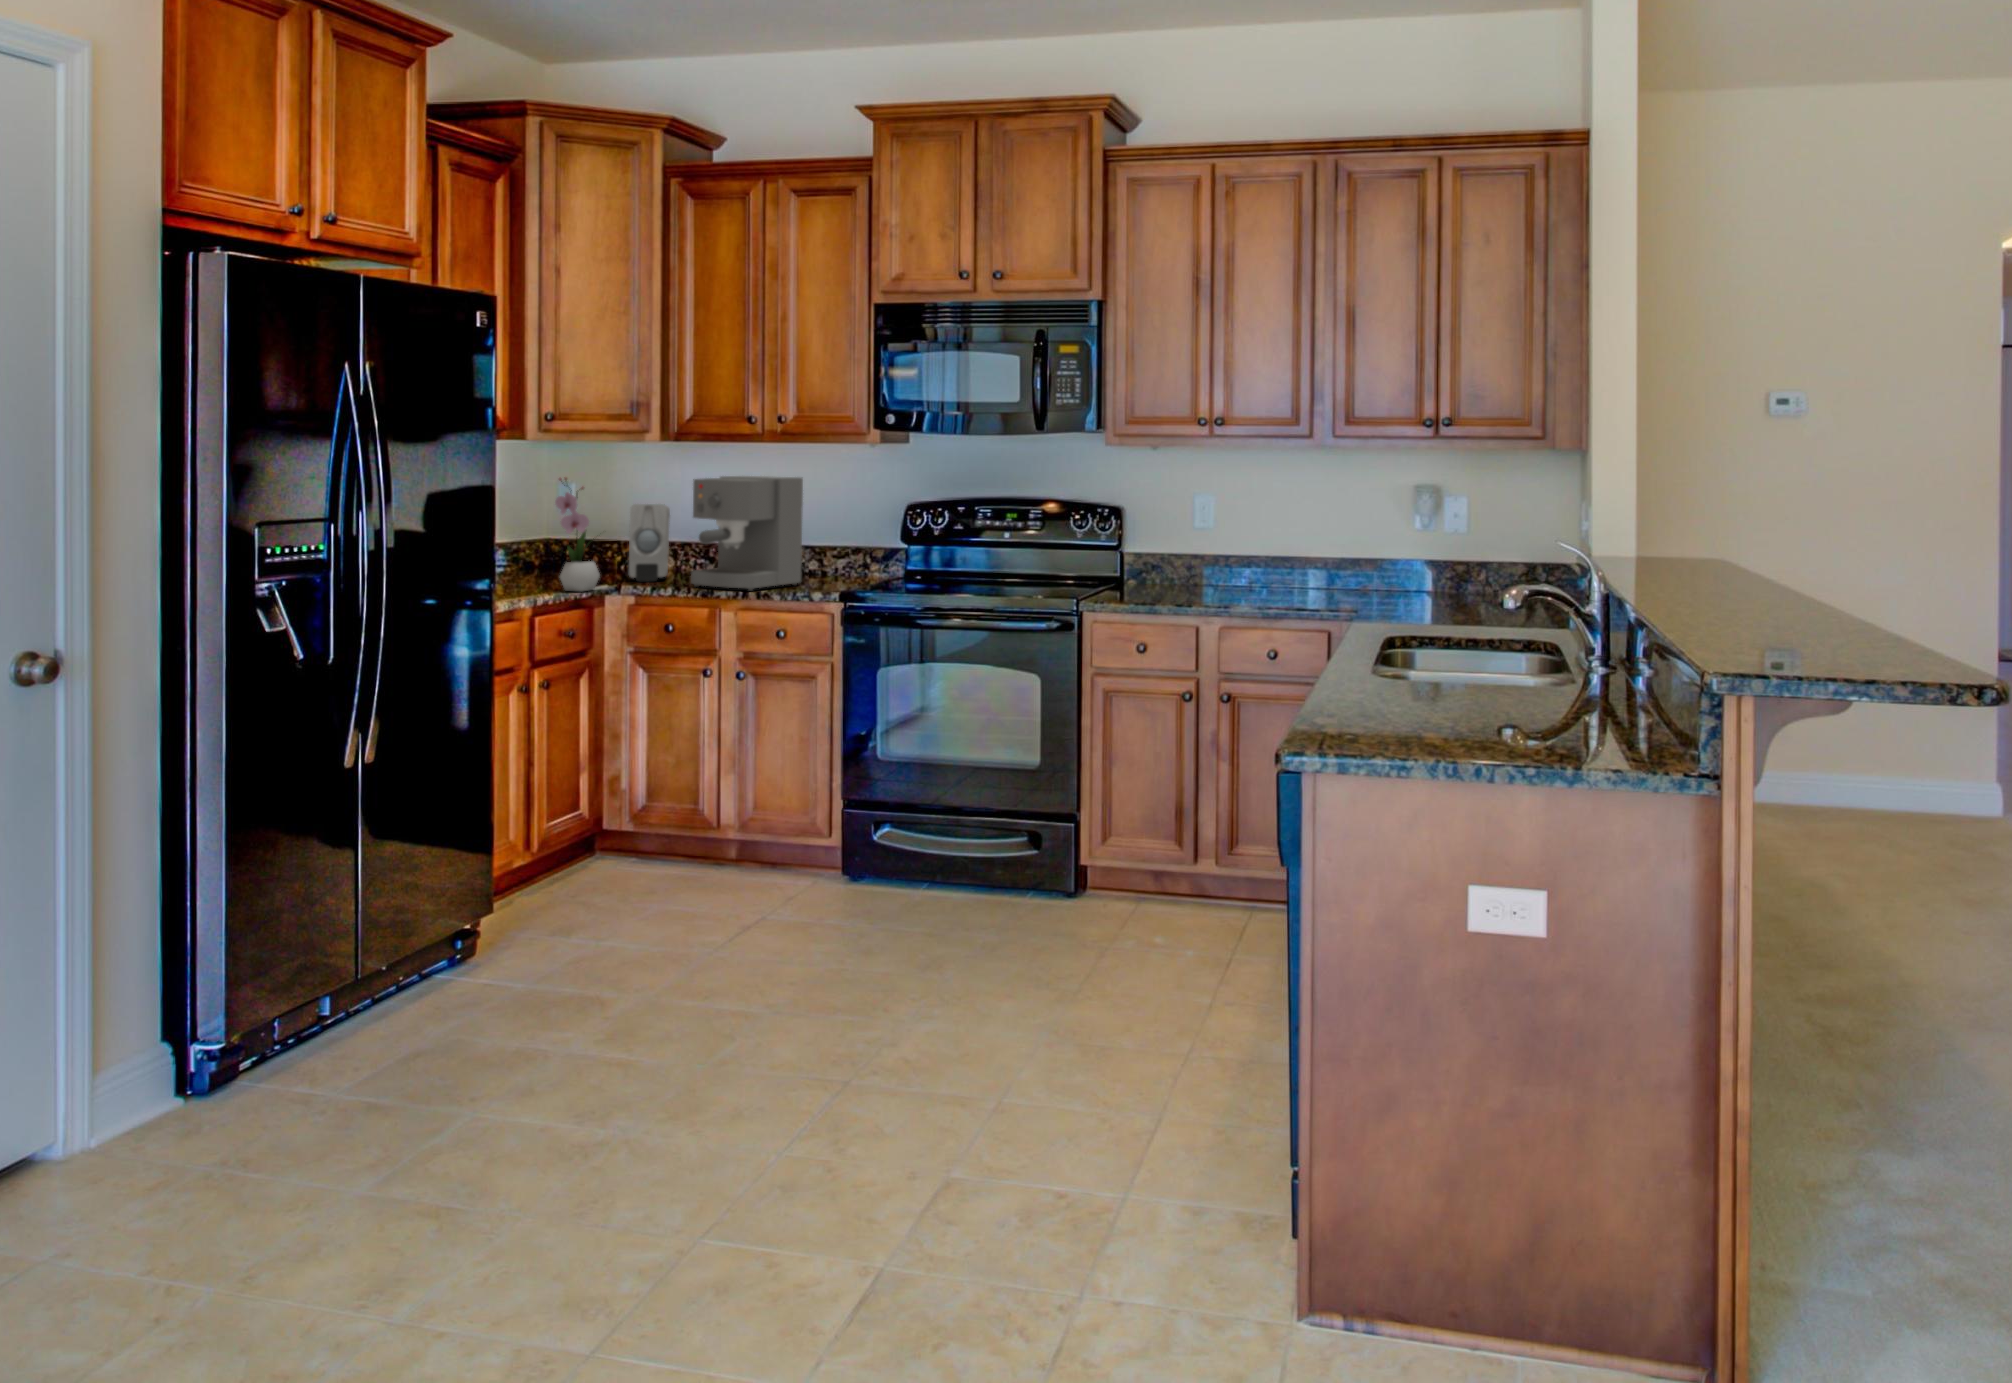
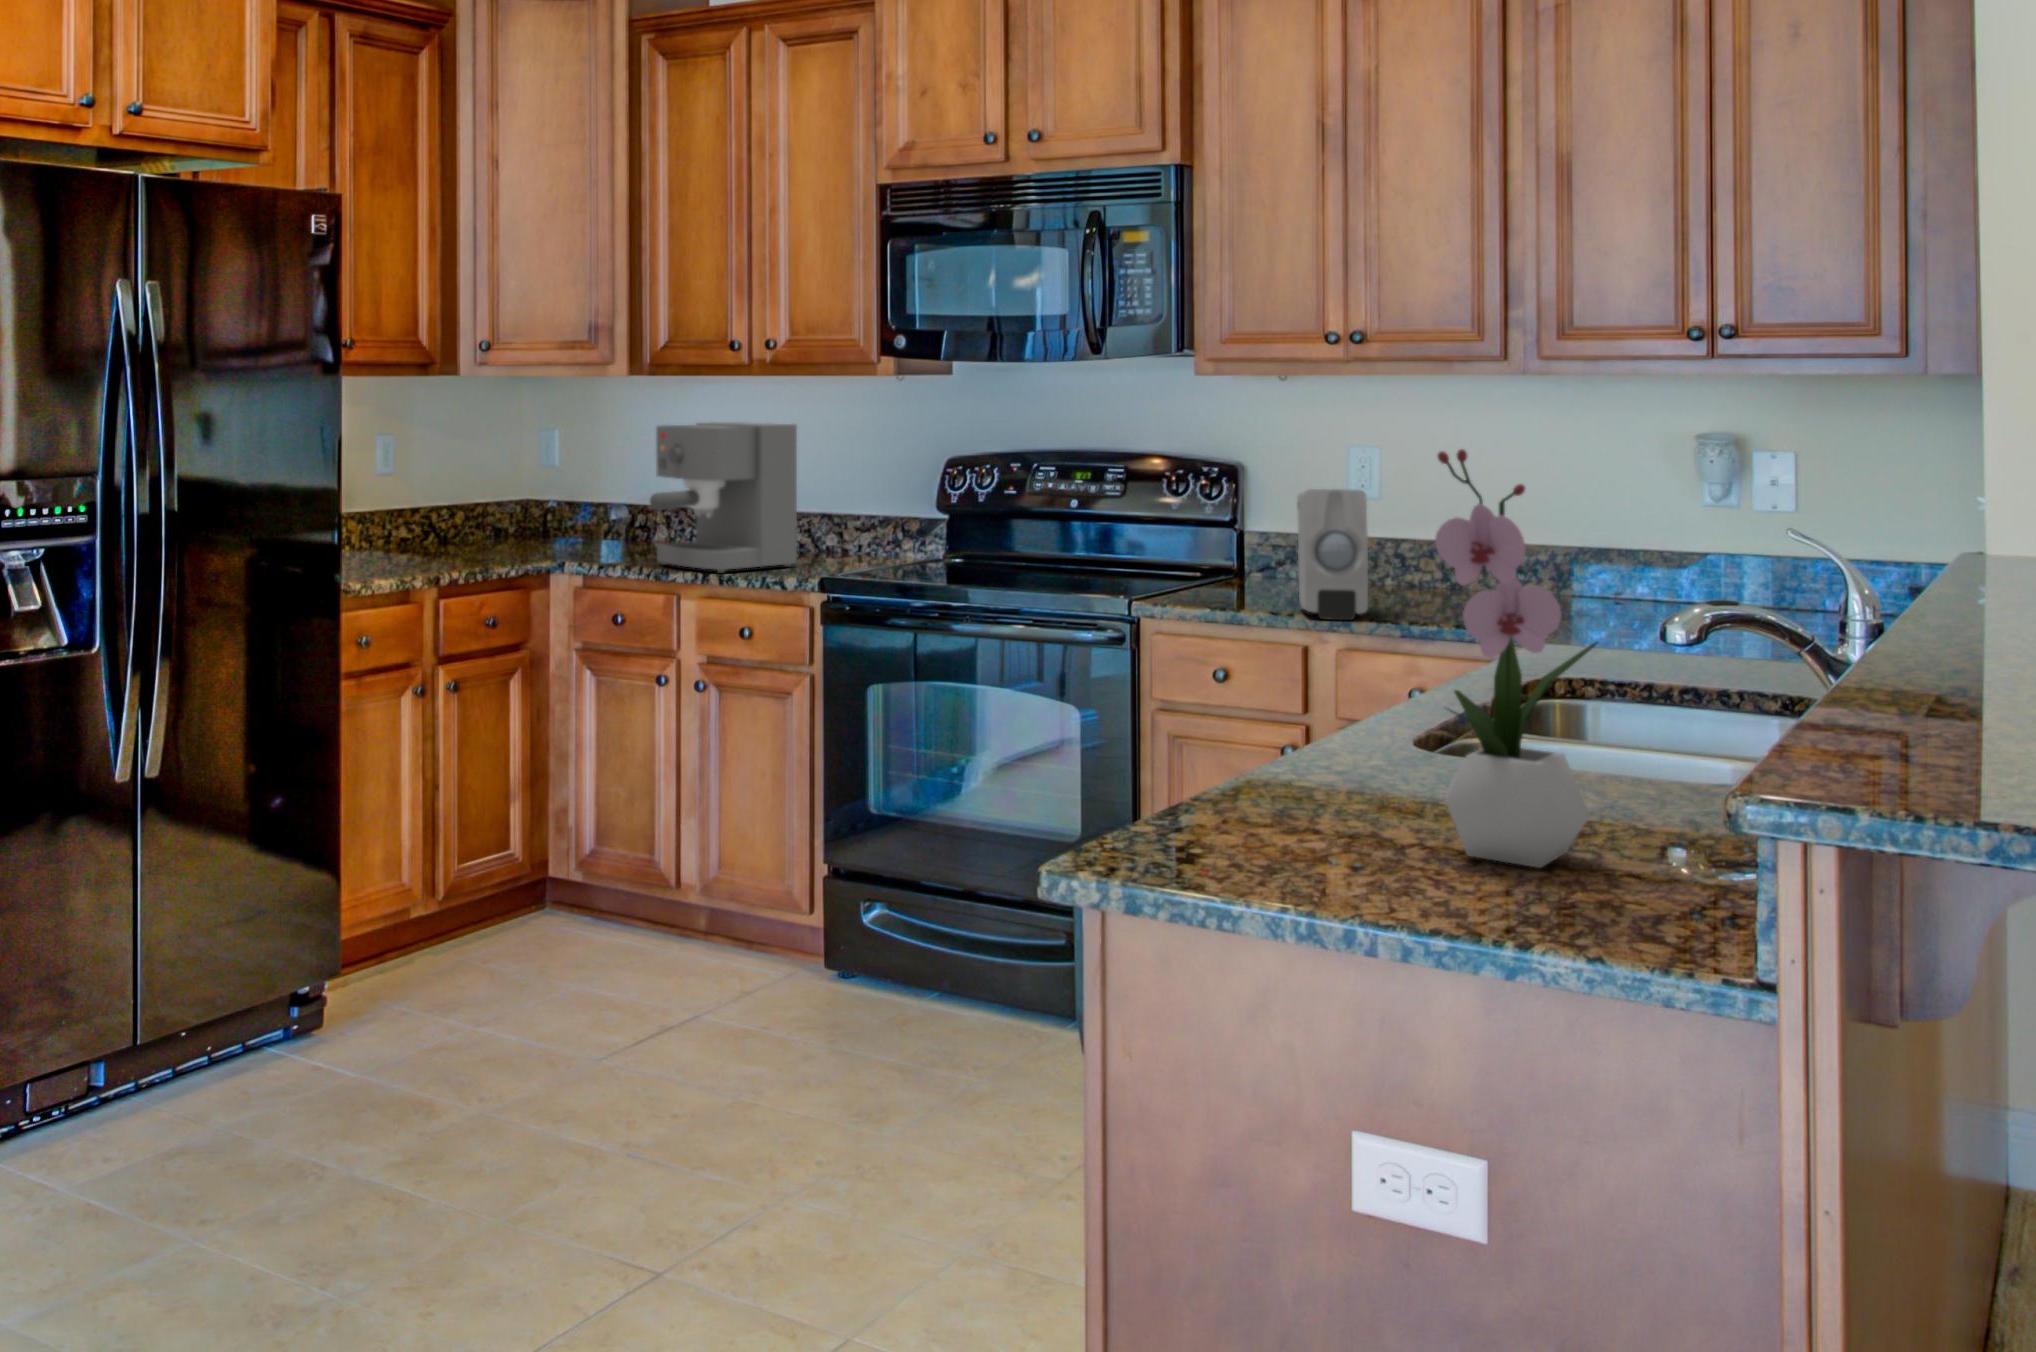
flower arrangement: present [555,478,600,591] -> present [1435,449,1598,868]
soap dispenser: present [629,504,670,581] -> present [1297,489,1368,620]

